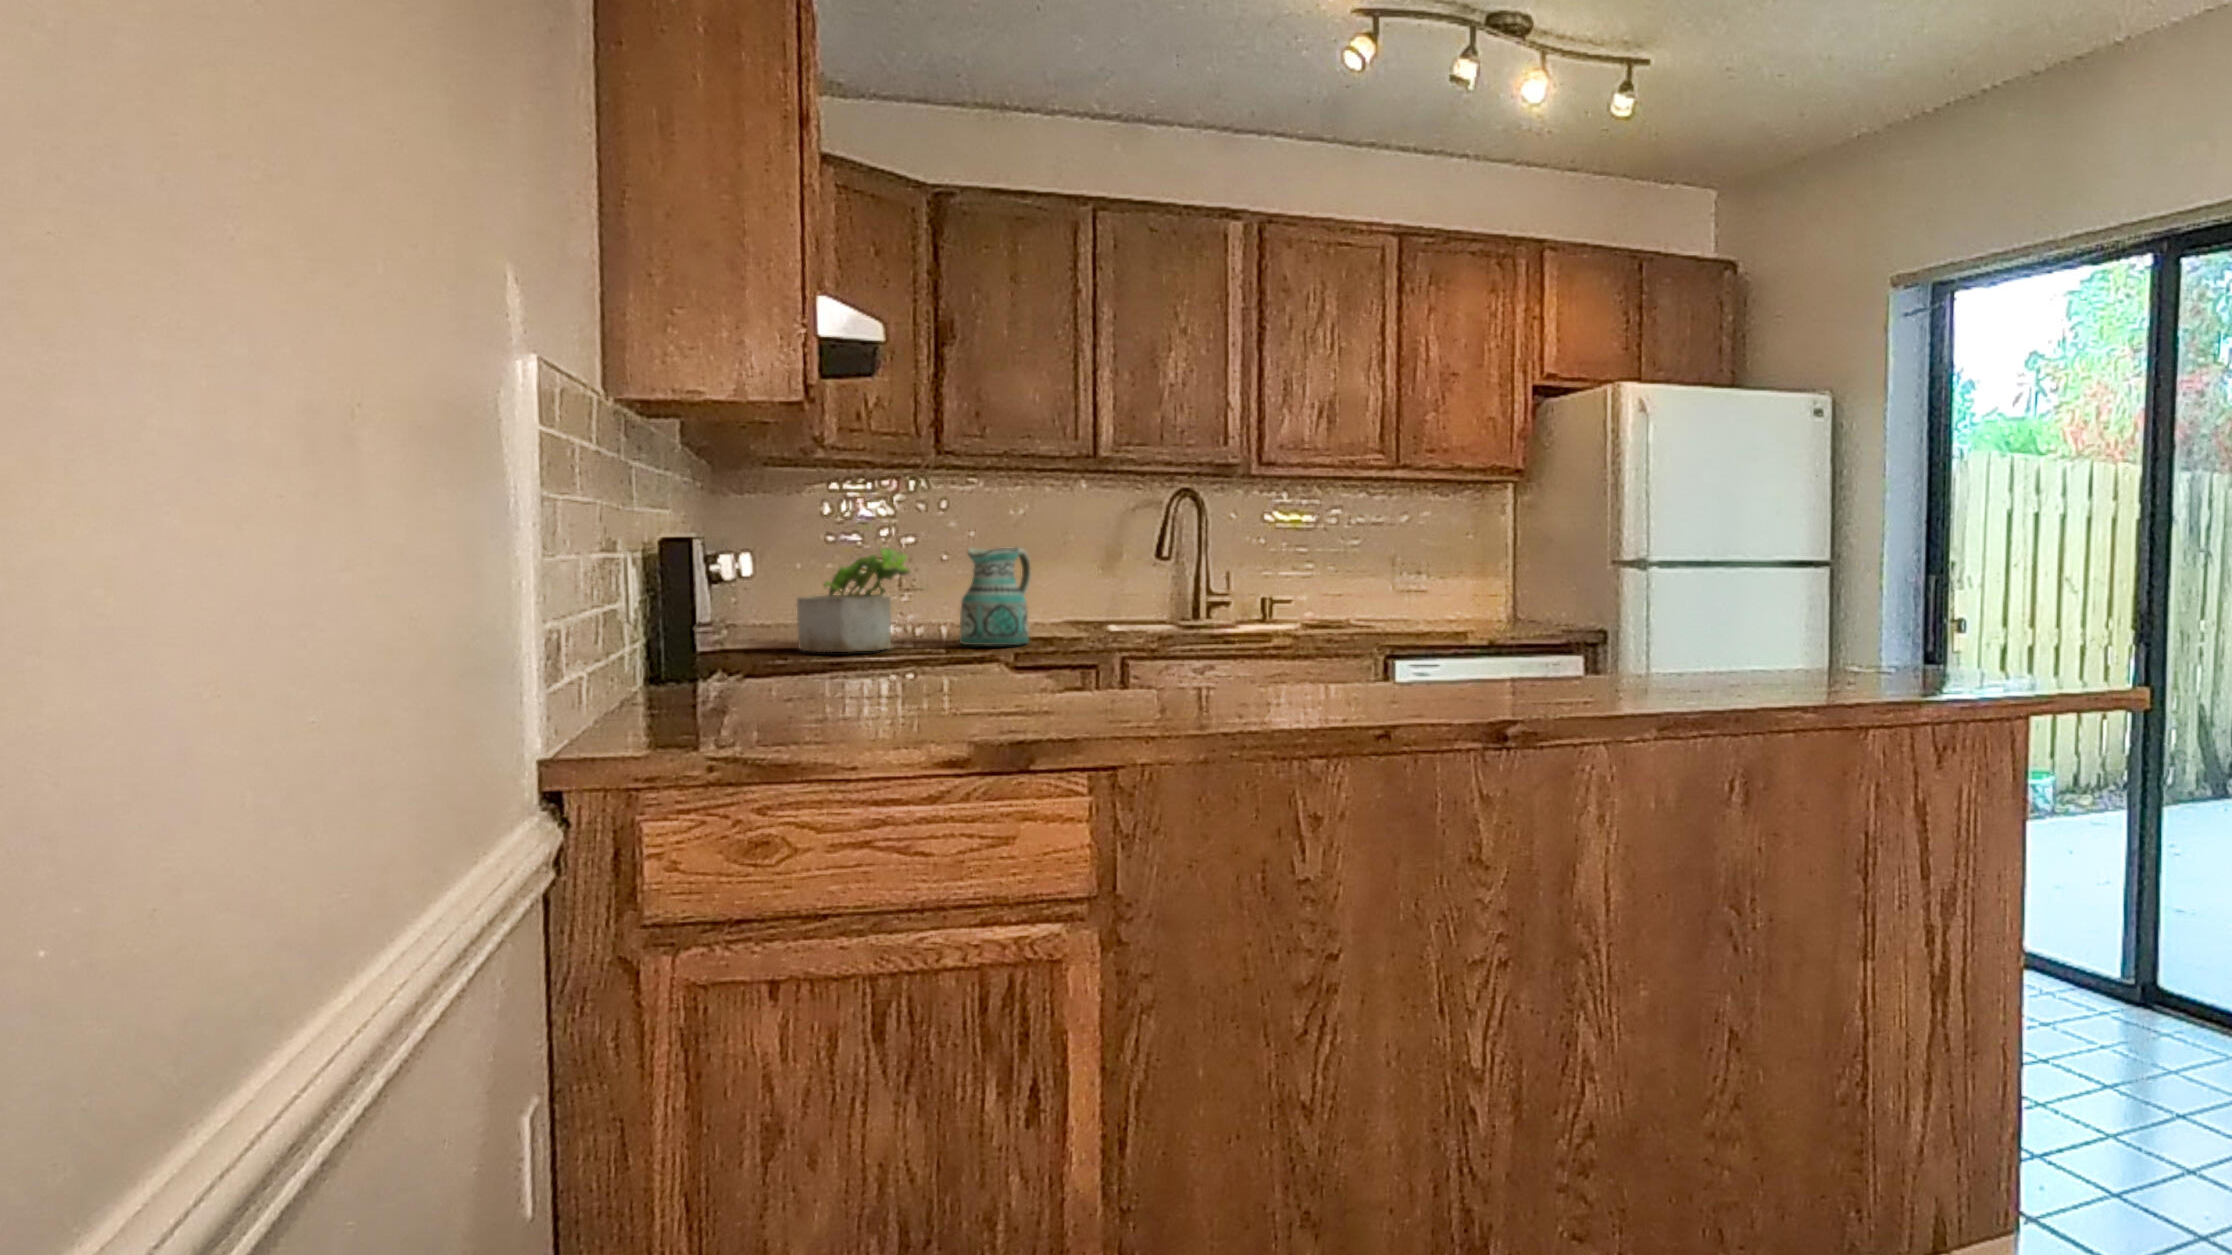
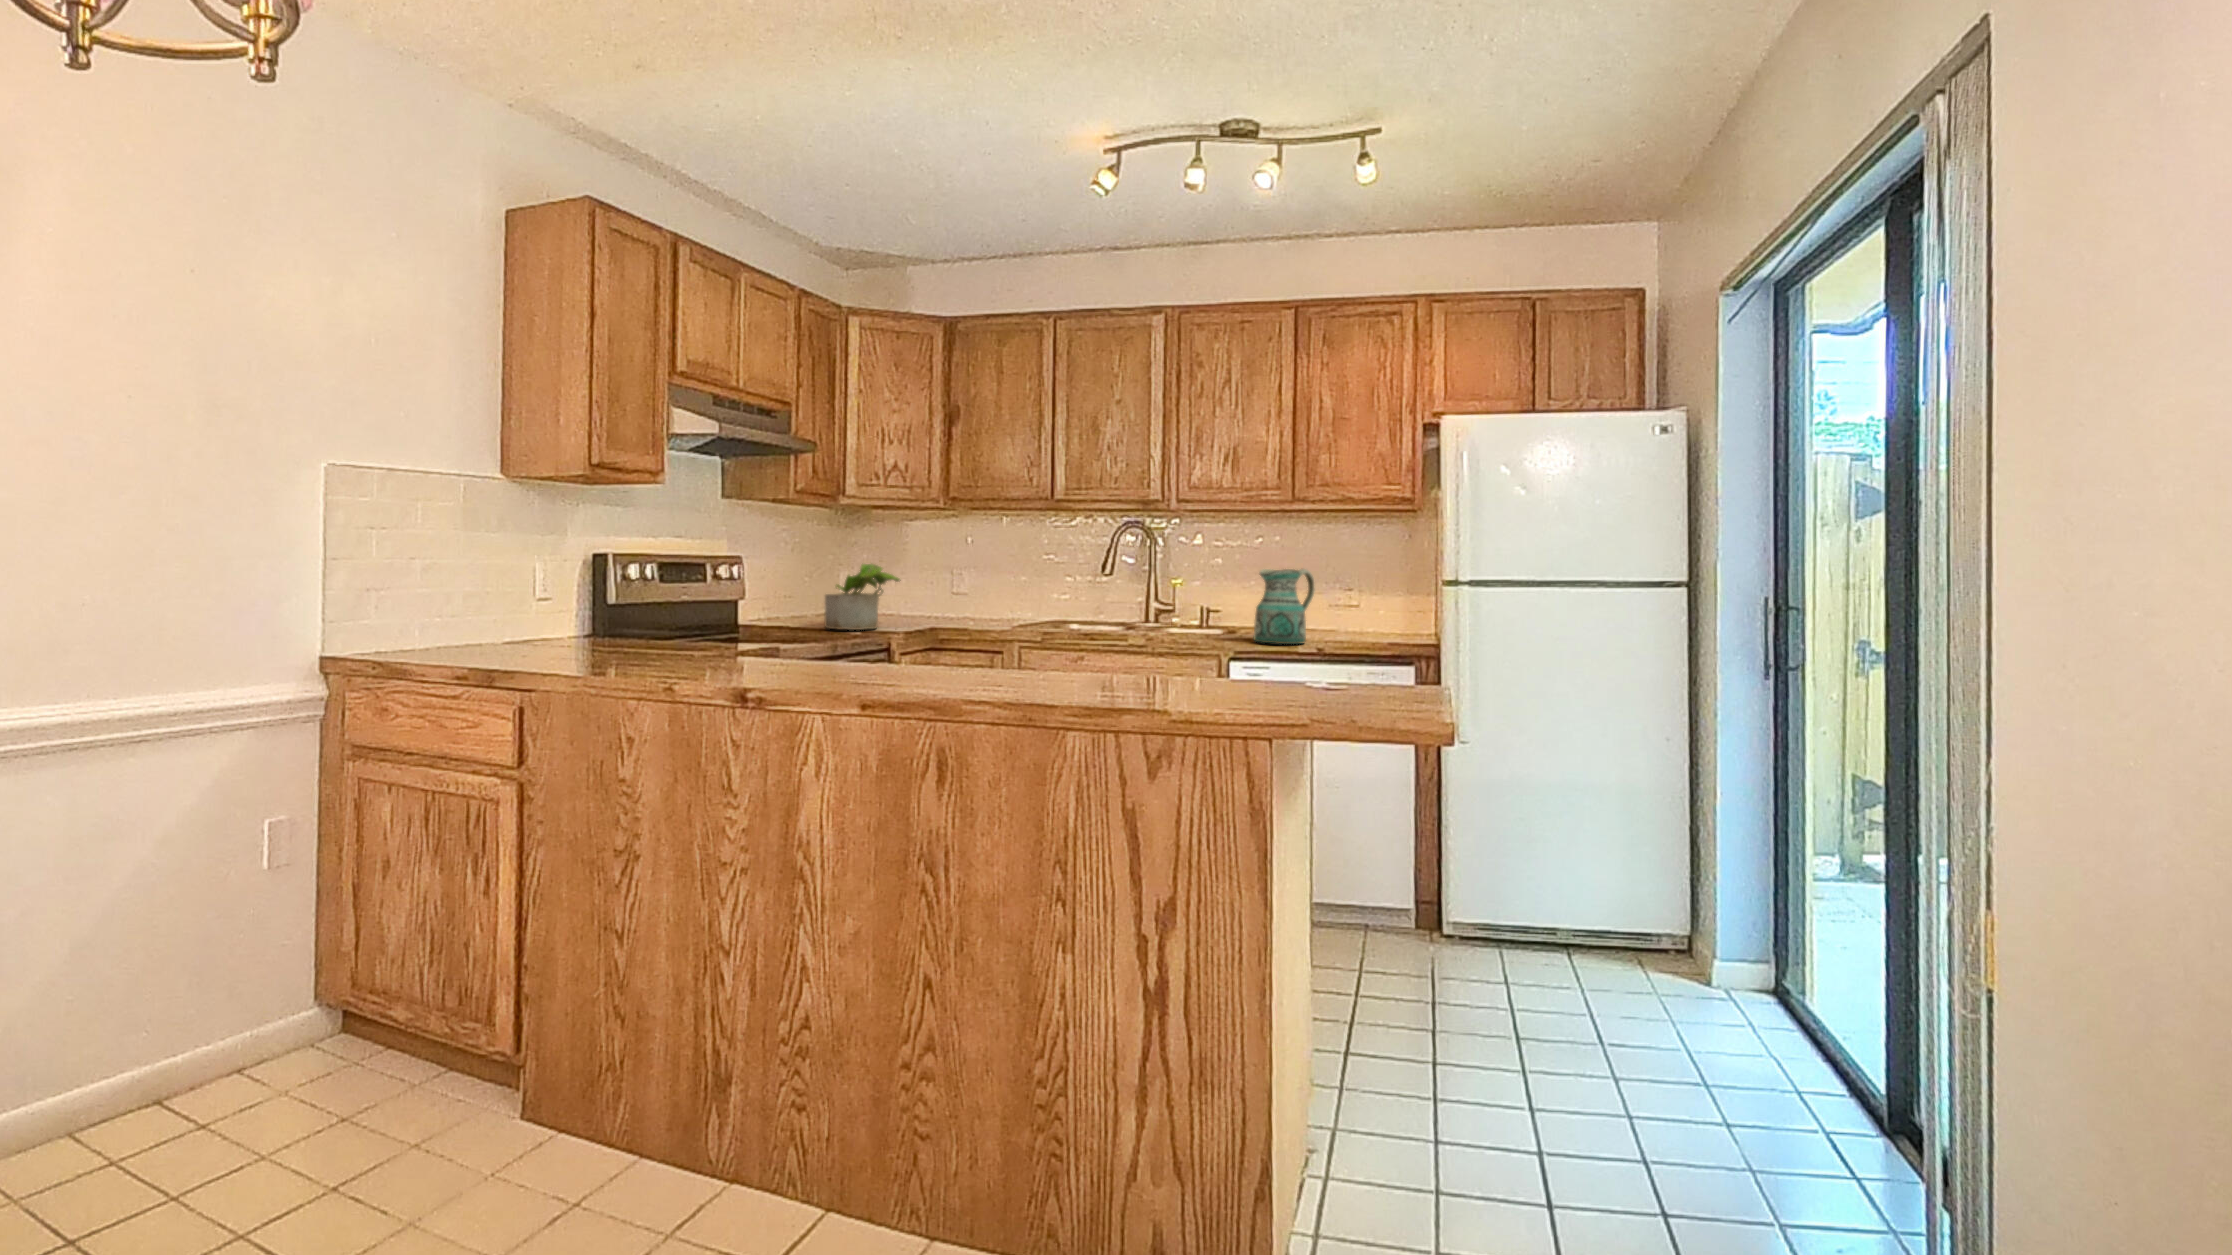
ceramic pitcher: present [959,547,1031,645] -> present [1254,569,1314,644]

